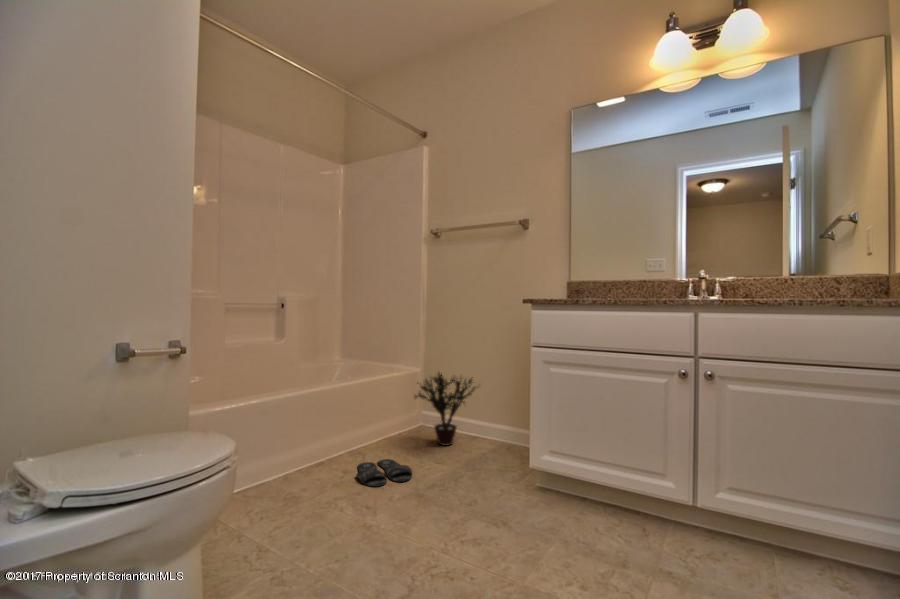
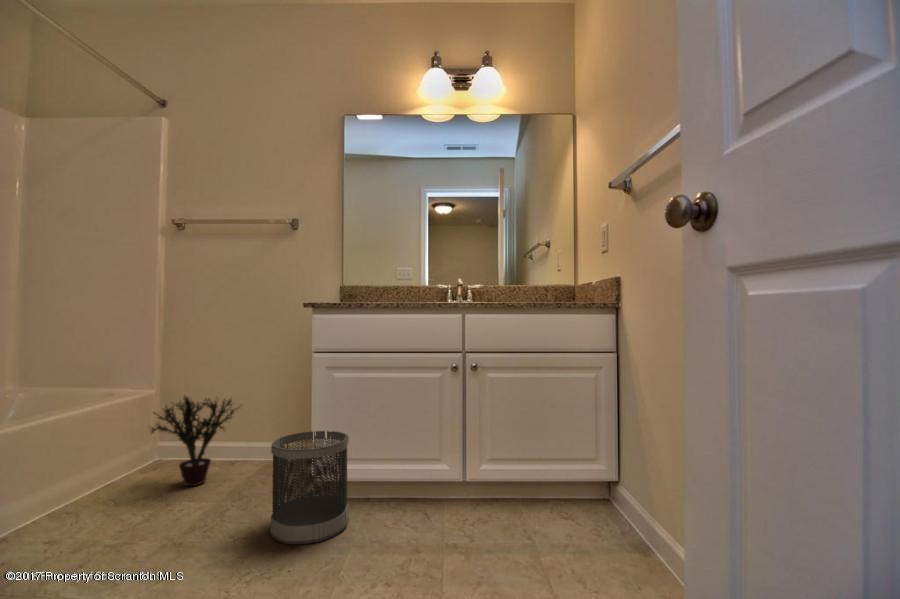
wastebasket: none [492,419,562,526] -> present [271,431,349,544]
slippers: present [357,459,412,487] -> none [59,519,155,560]

